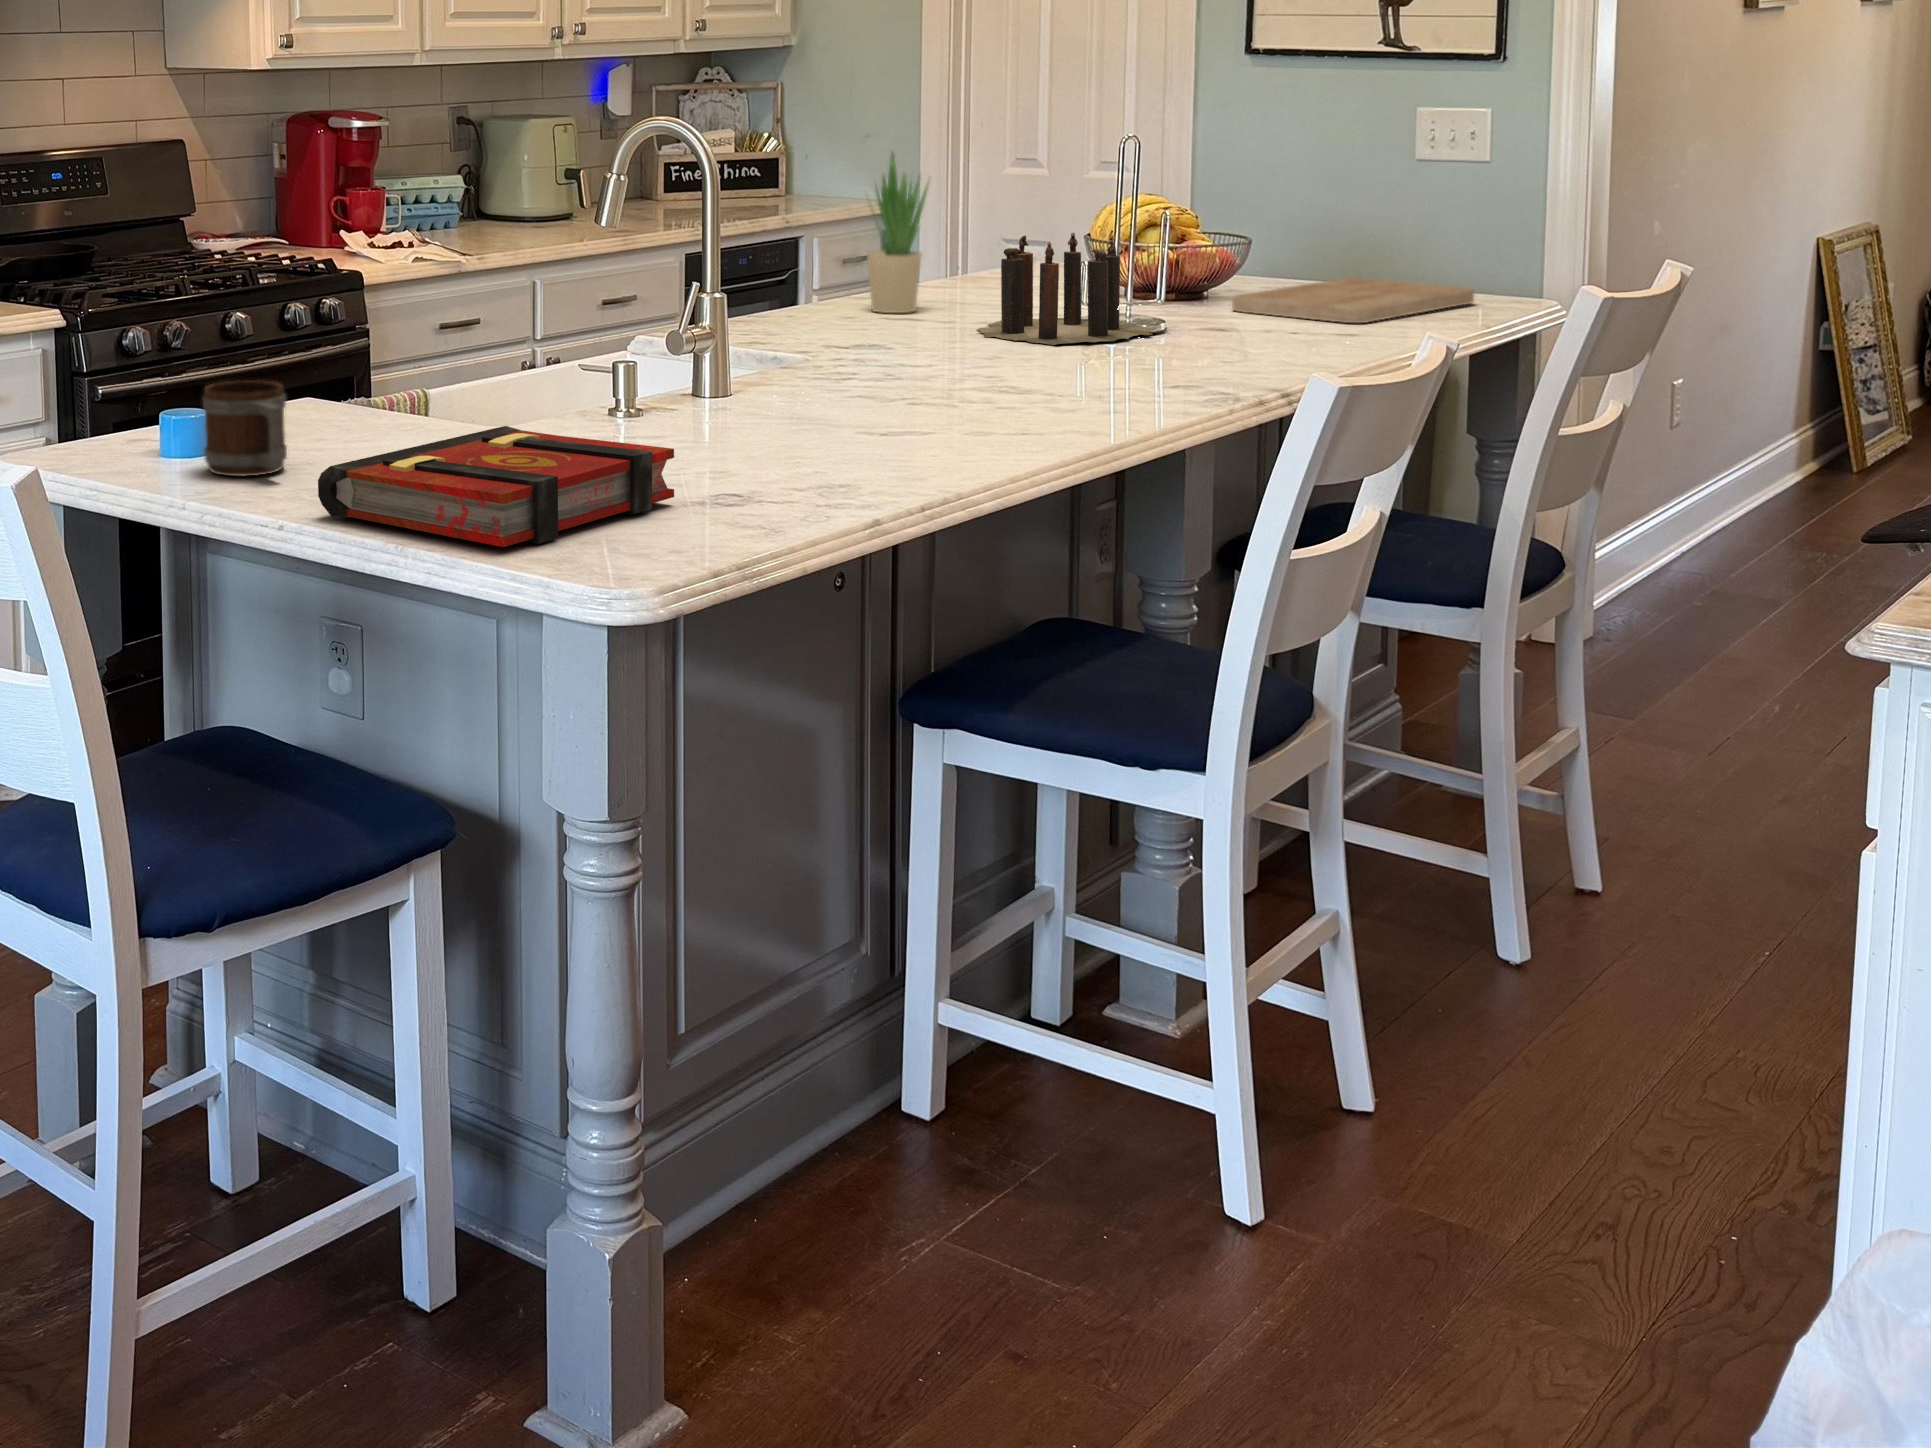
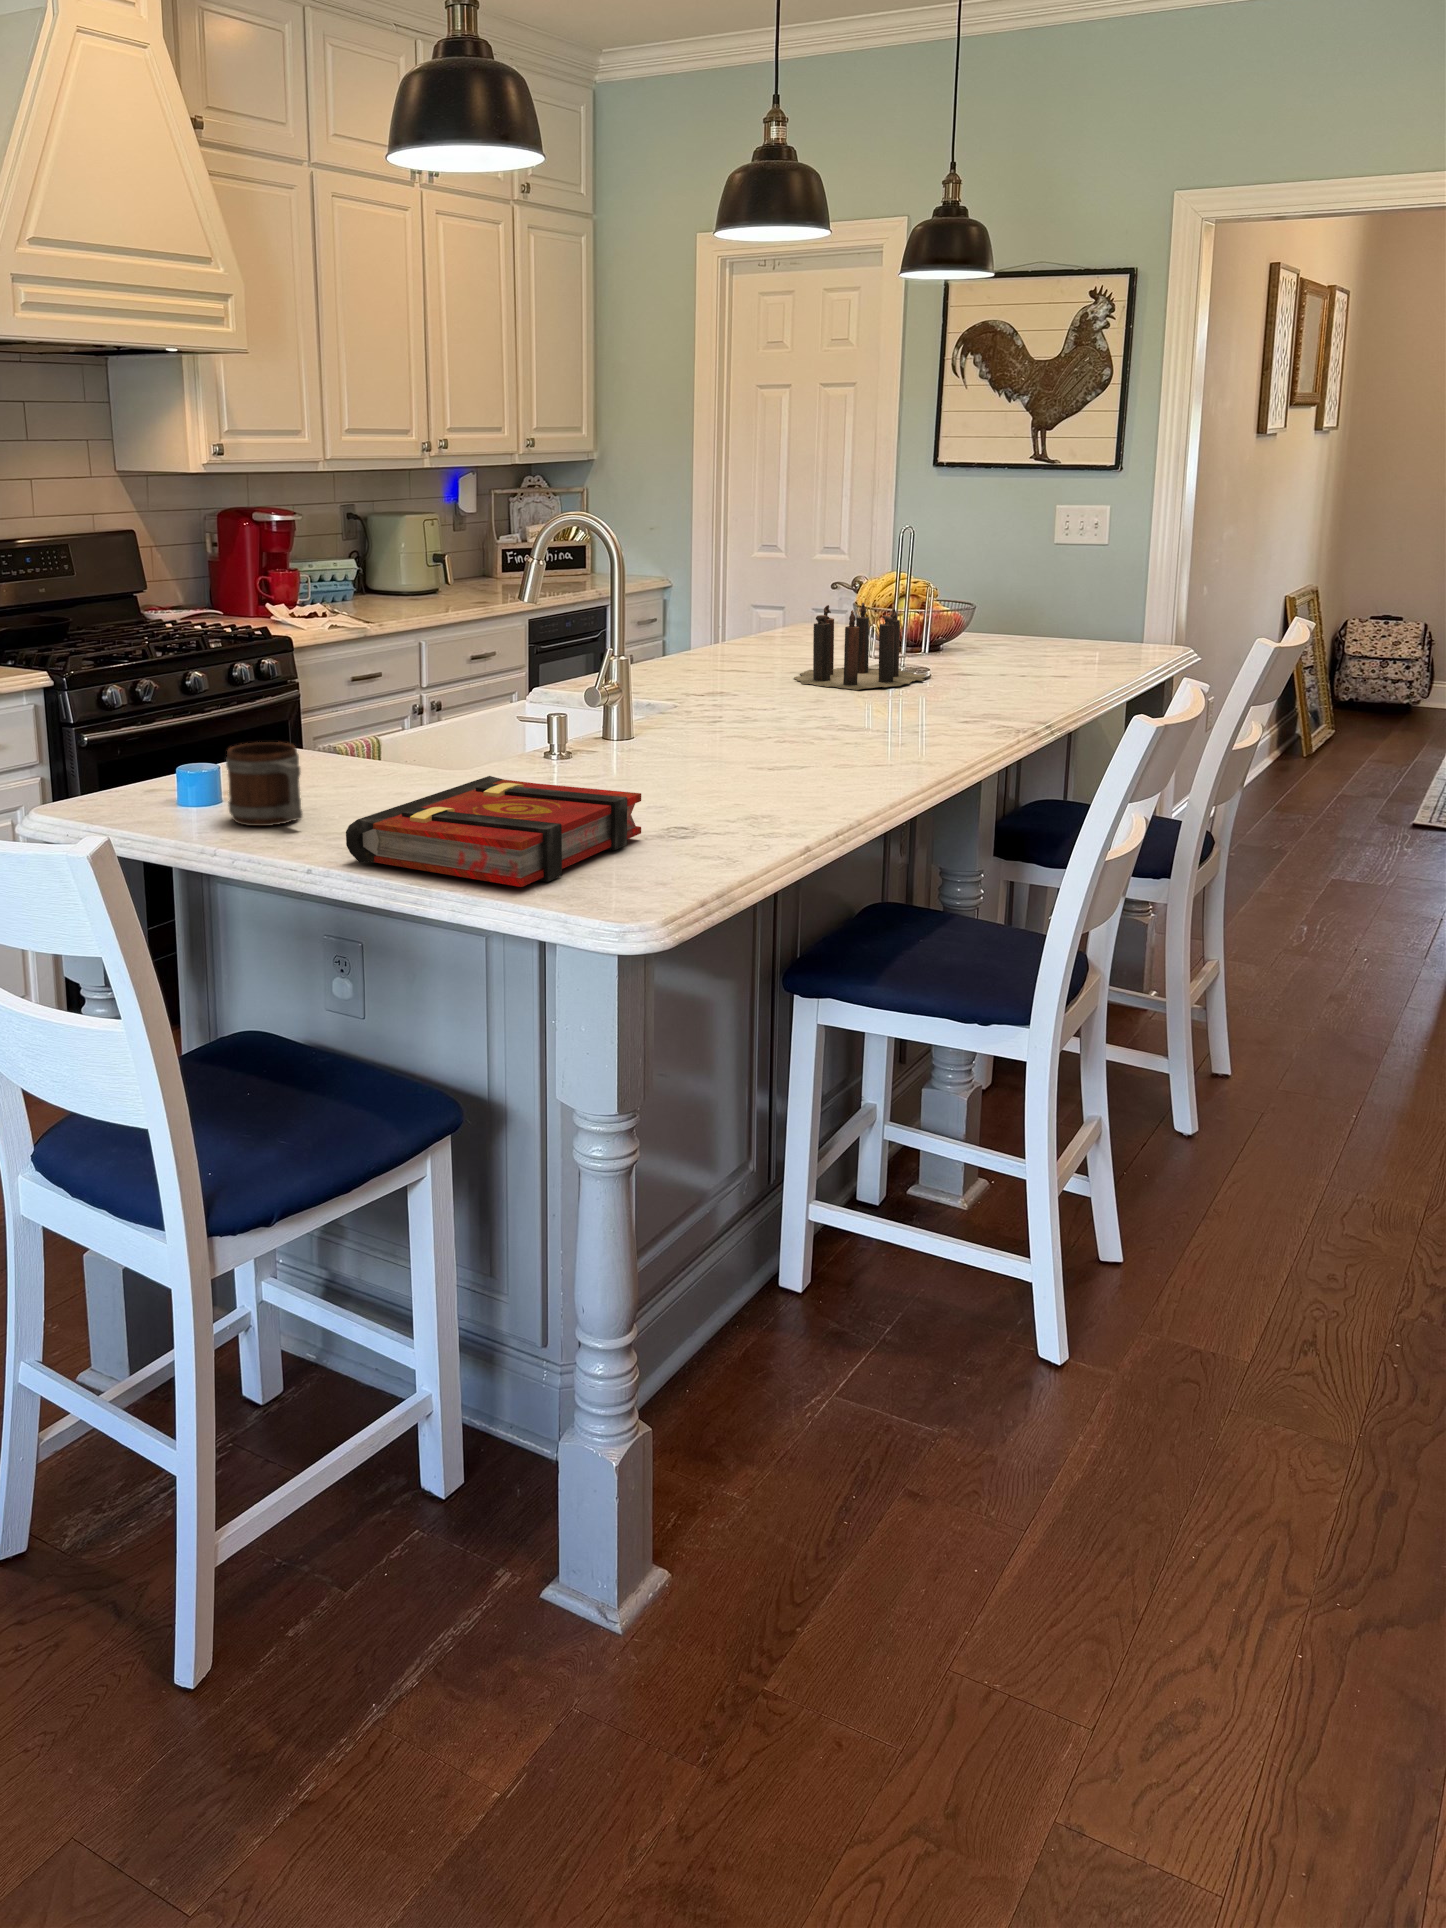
potted plant: present [867,153,928,313] -> none [700,538,751,666]
cutting board: present [1232,278,1474,323] -> none [968,633,1132,668]

